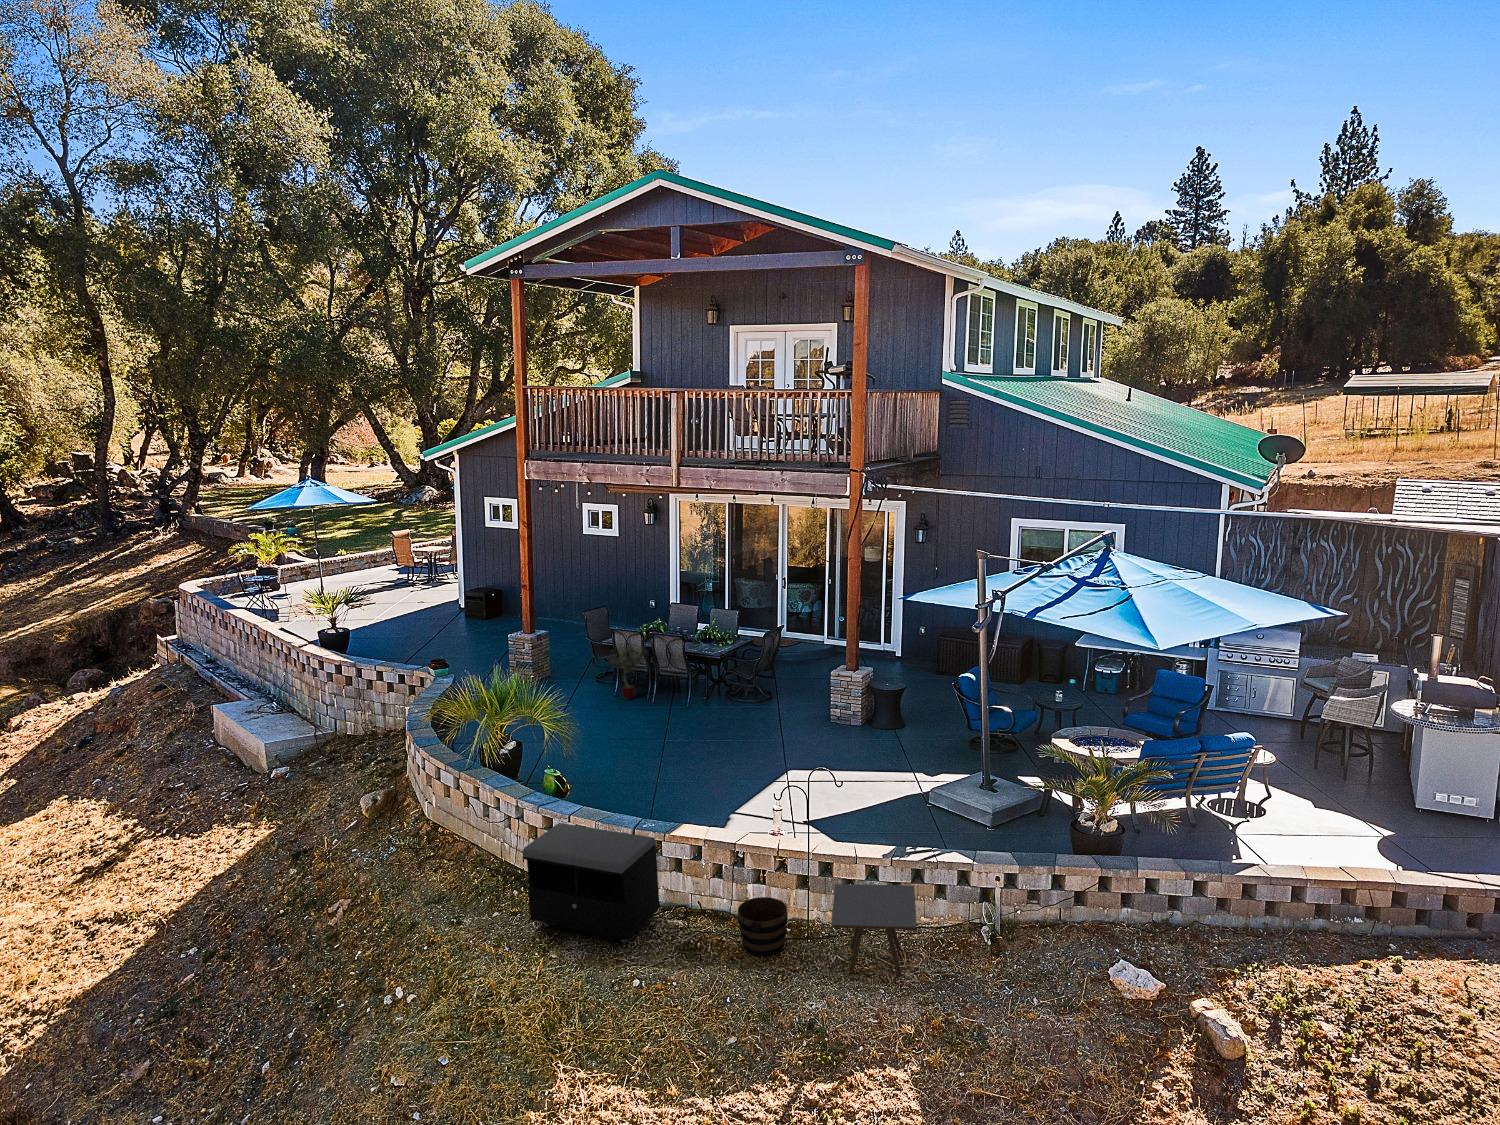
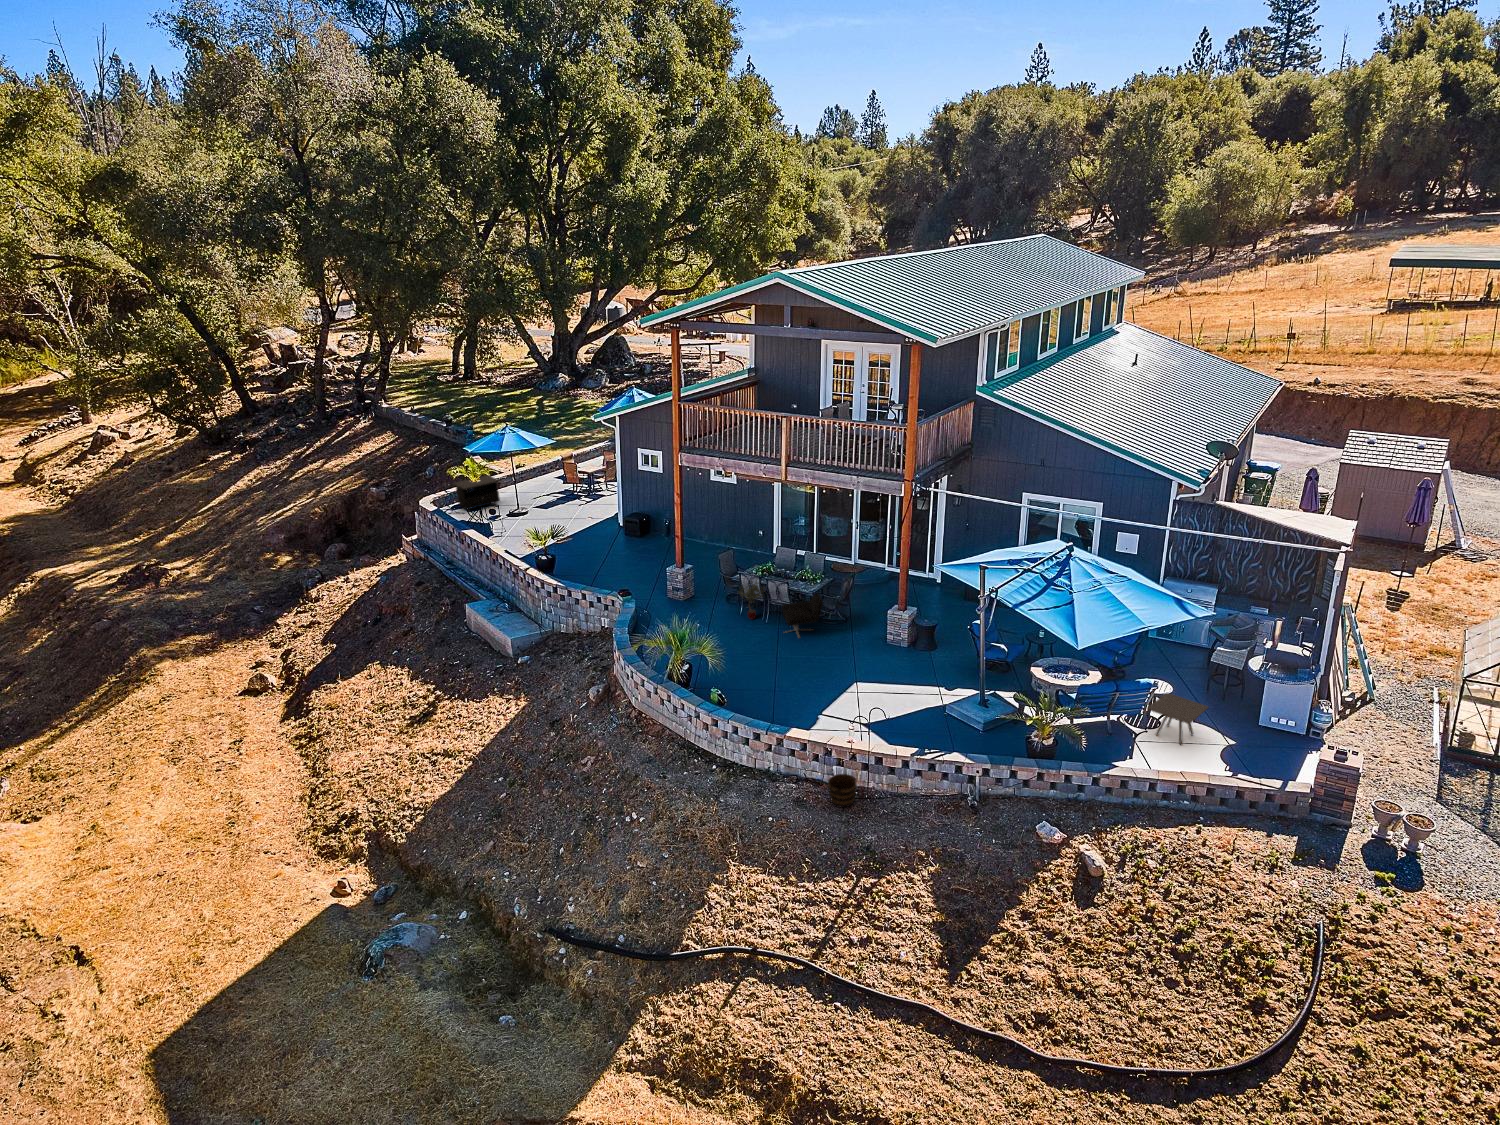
lounge chair: none [667,652,734,719] -> present [782,594,823,638]
storage bench: present [523,823,660,942] -> present [456,475,500,510]
side table: present [831,884,917,976] -> present [1147,693,1209,745]

